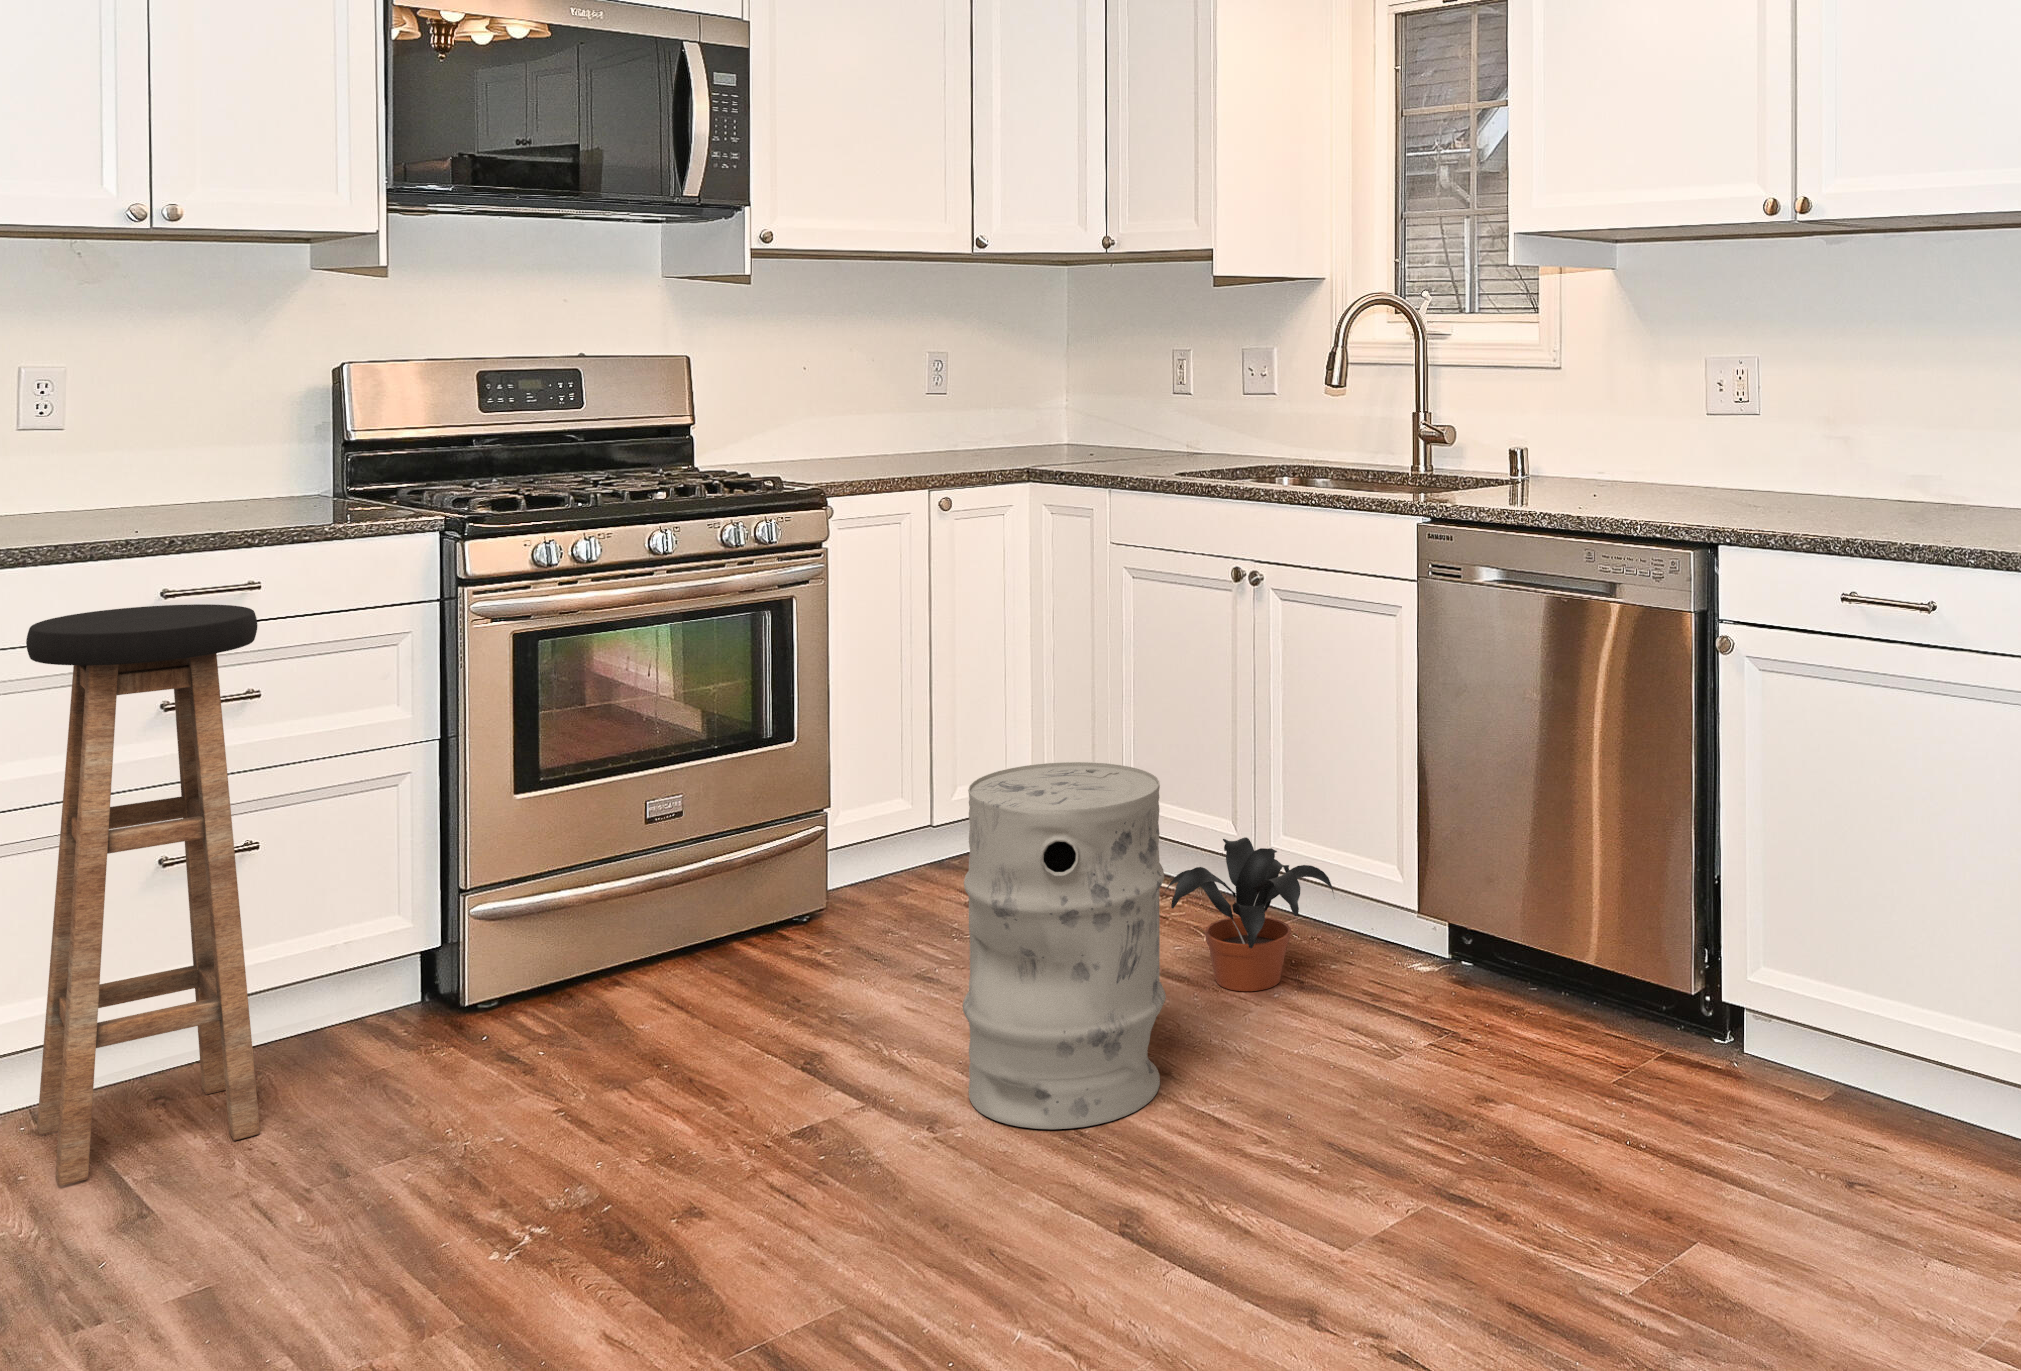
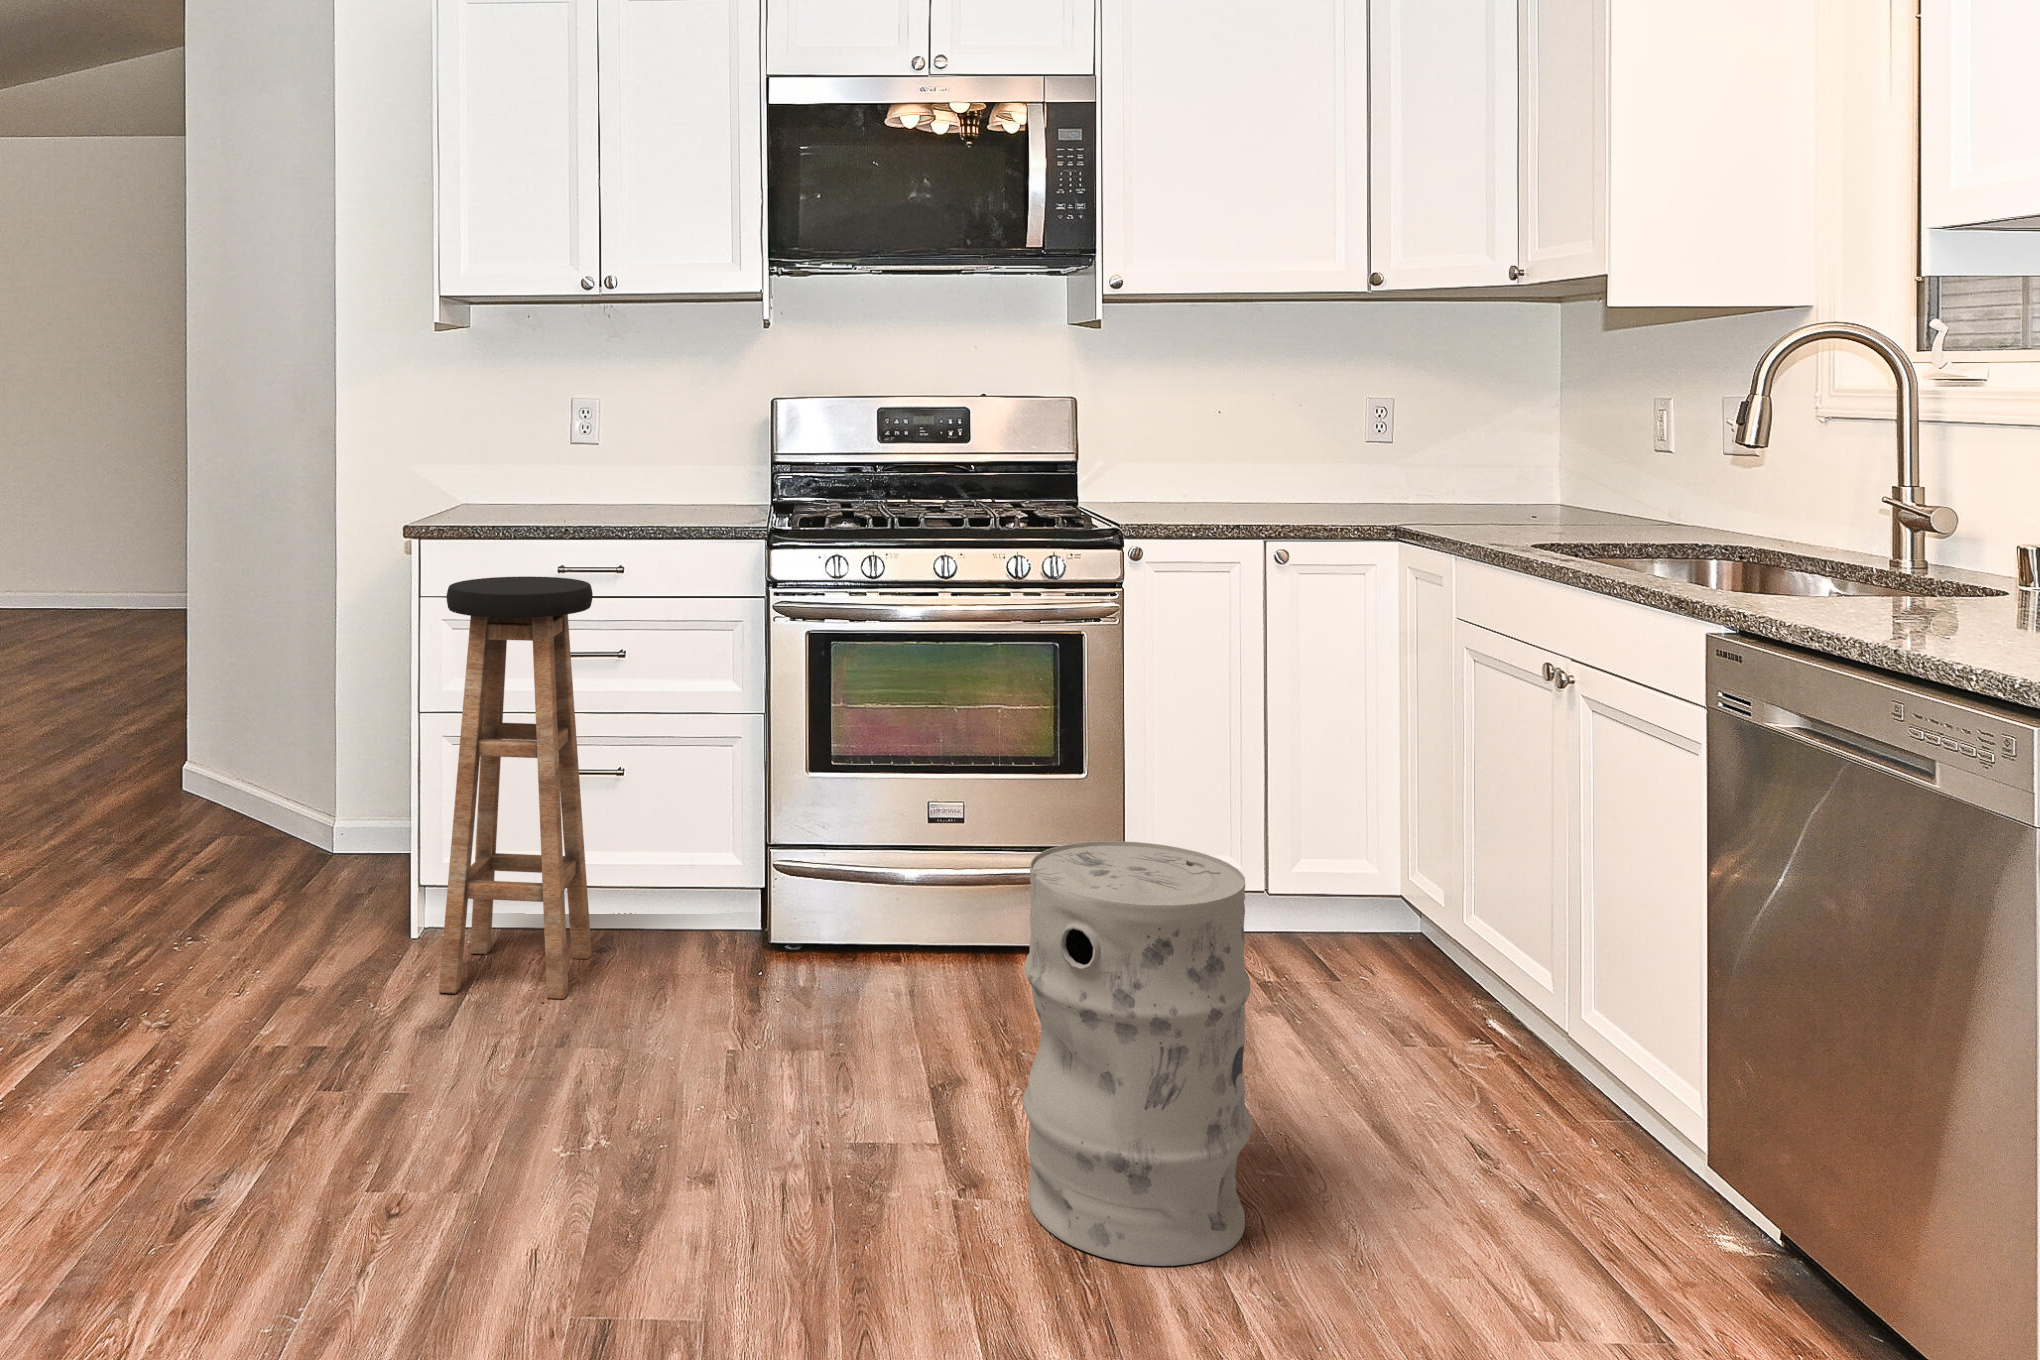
potted plant: present [1166,837,1333,991] -> none [1352,990,1586,1193]

